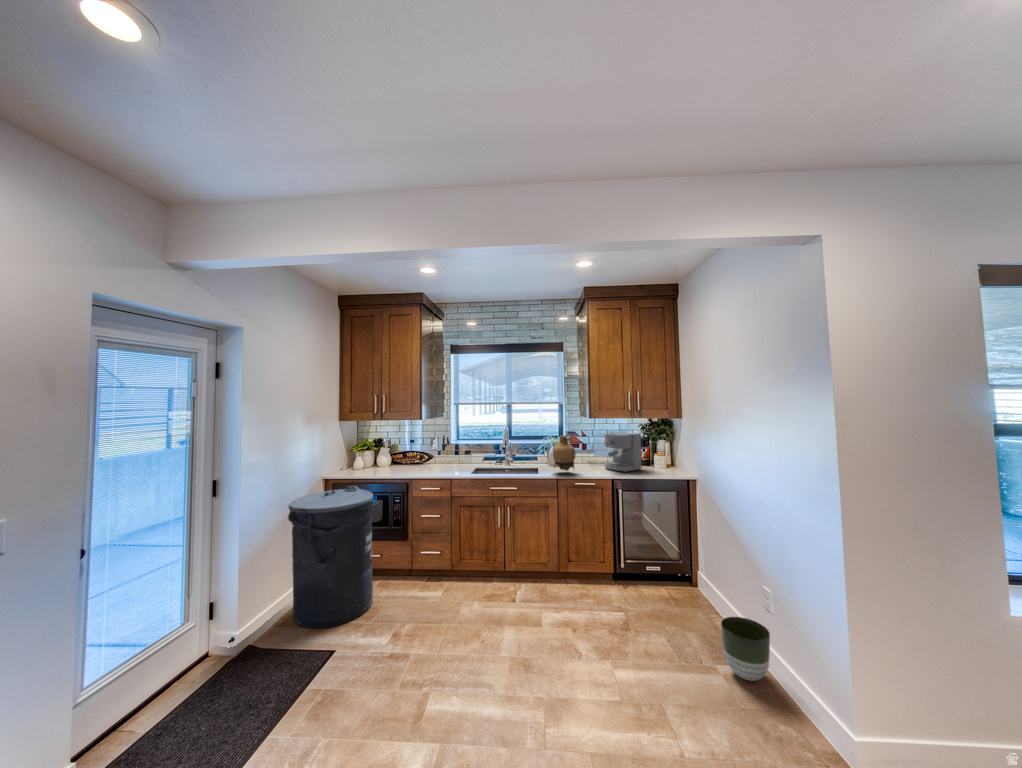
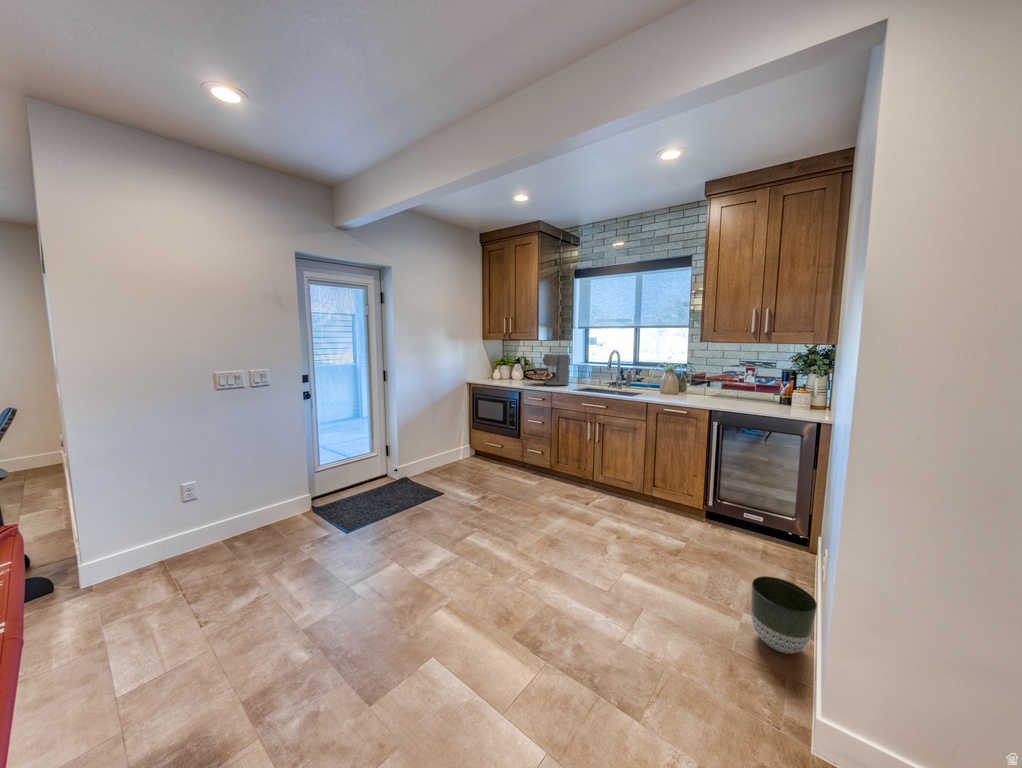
coffee maker: present [604,432,642,472] -> present [535,354,570,385]
vase: present [553,435,576,471] -> none [653,360,679,399]
trash can: present [288,486,373,628] -> none [431,388,489,482]

